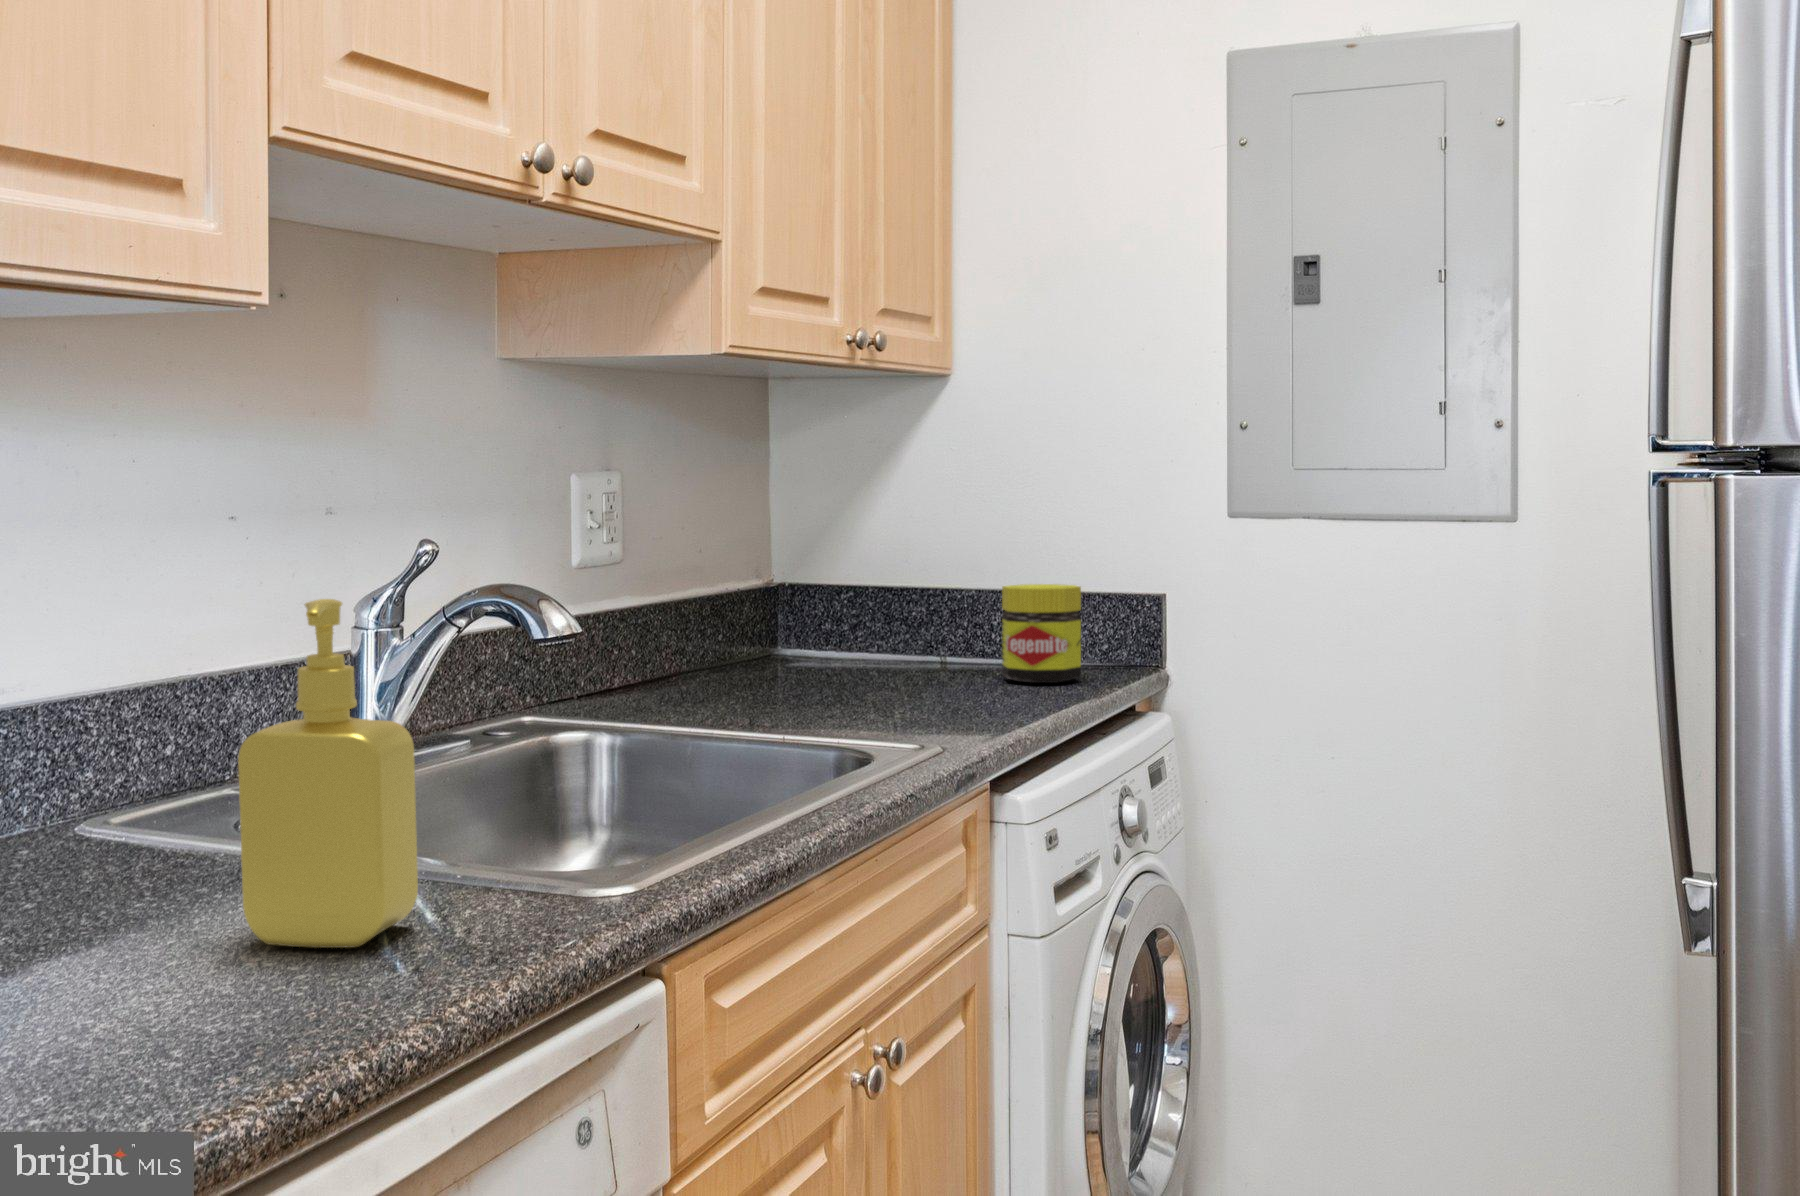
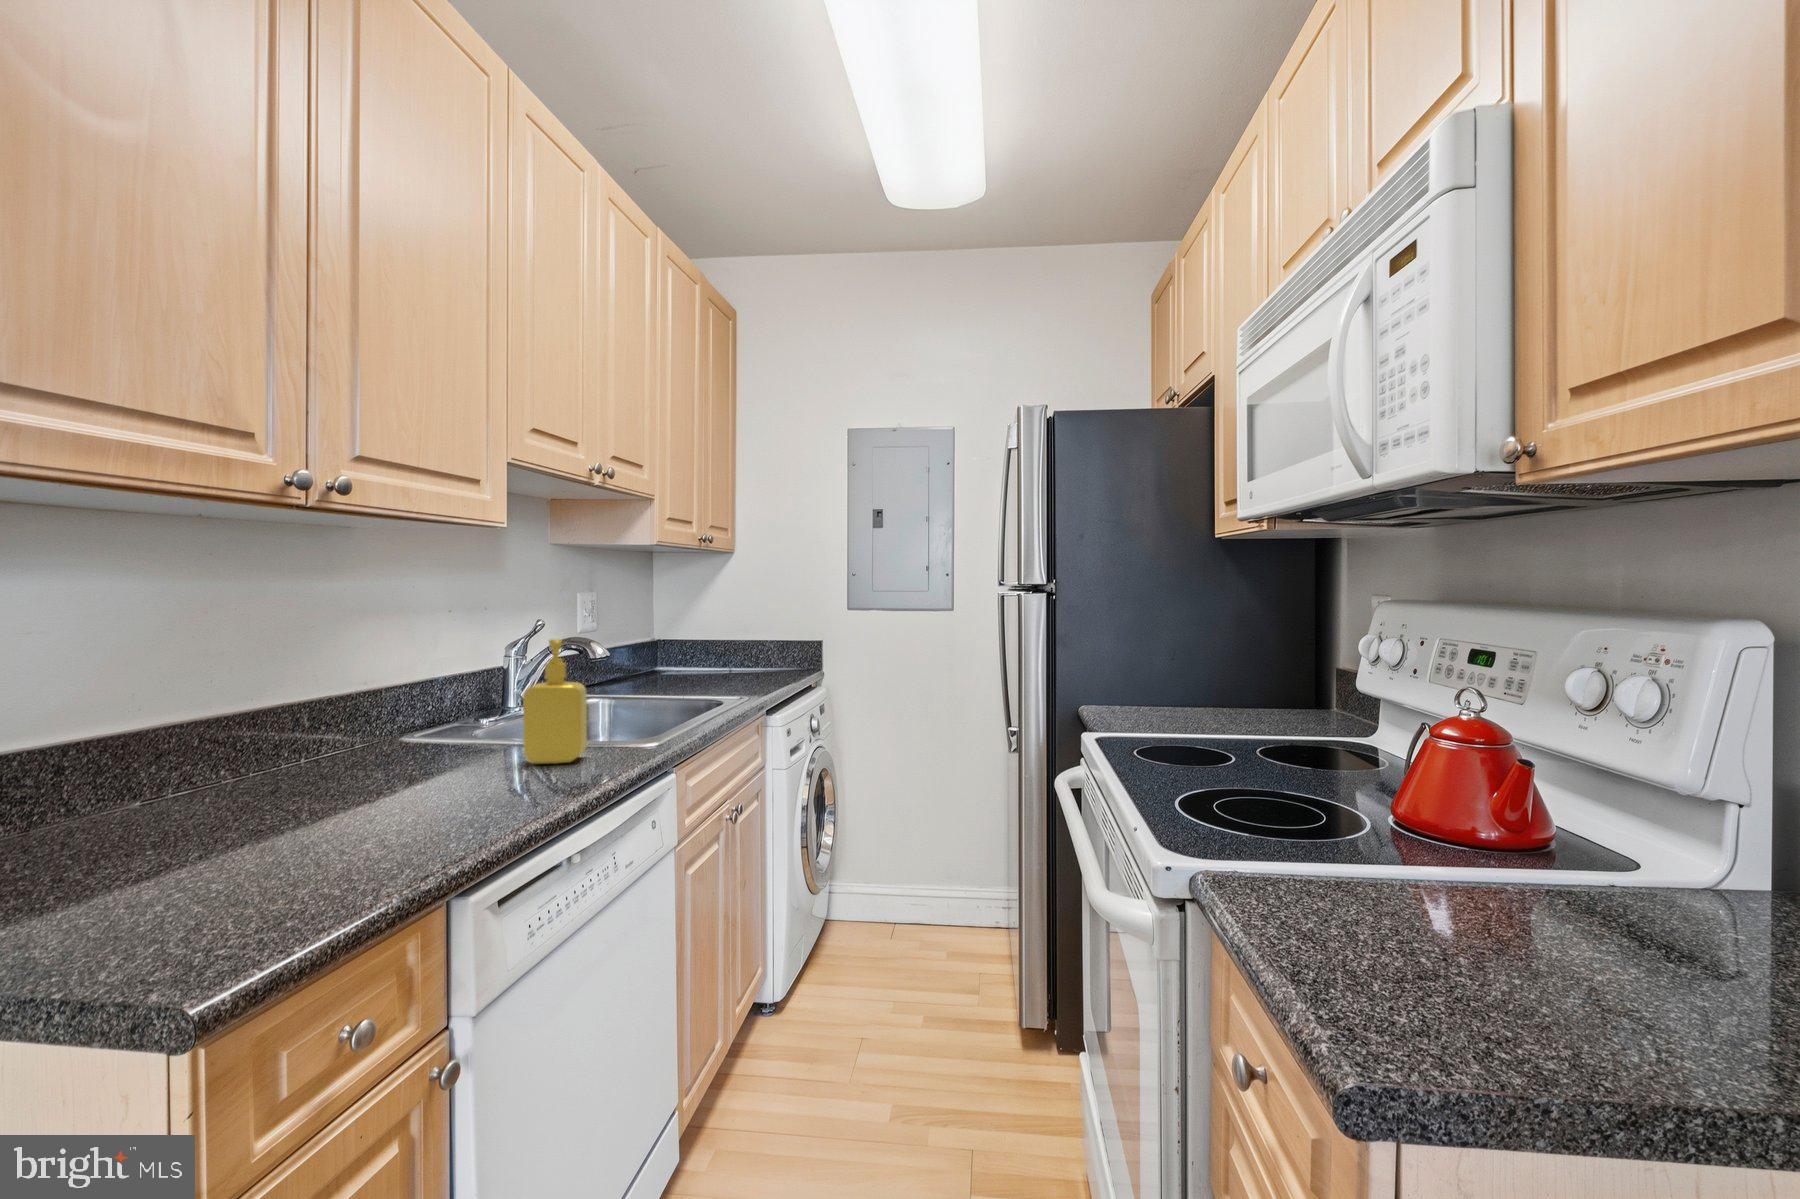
jar: present [1002,584,1081,683] -> none [760,636,793,676]

